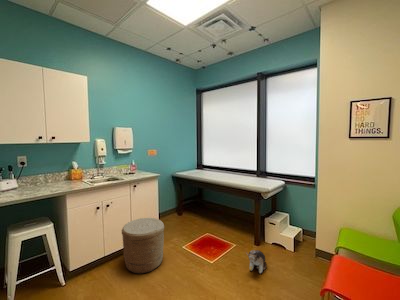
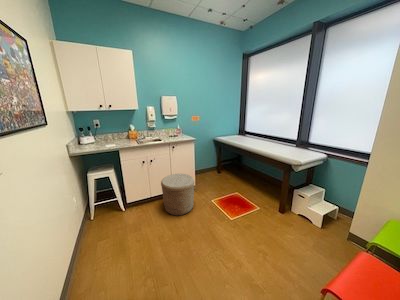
plush toy: present [247,250,266,273] -> none [262,219,286,240]

